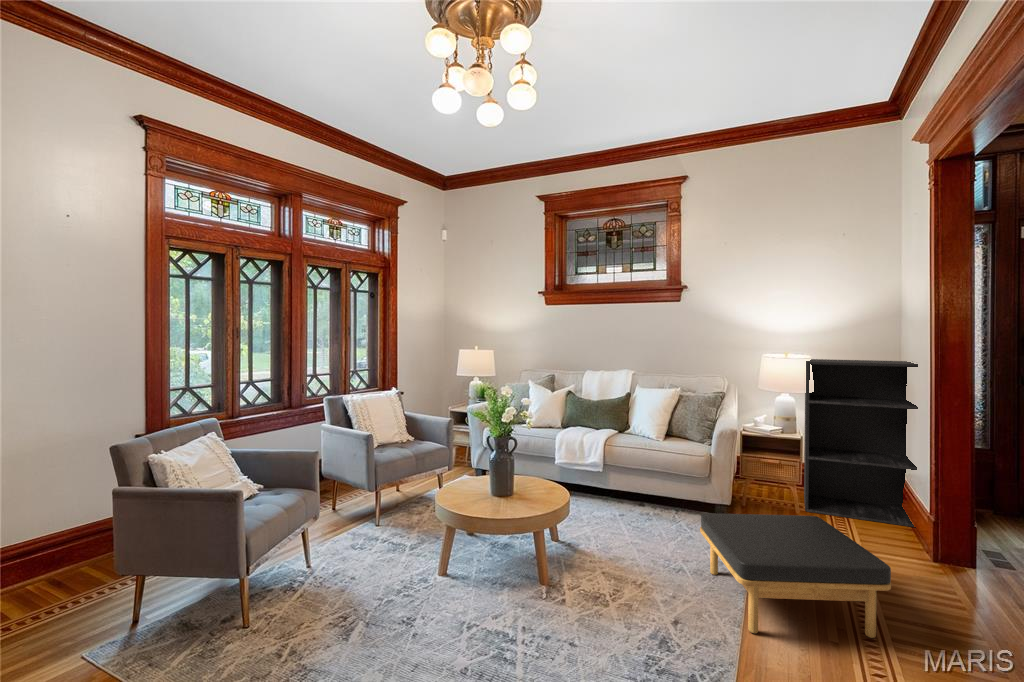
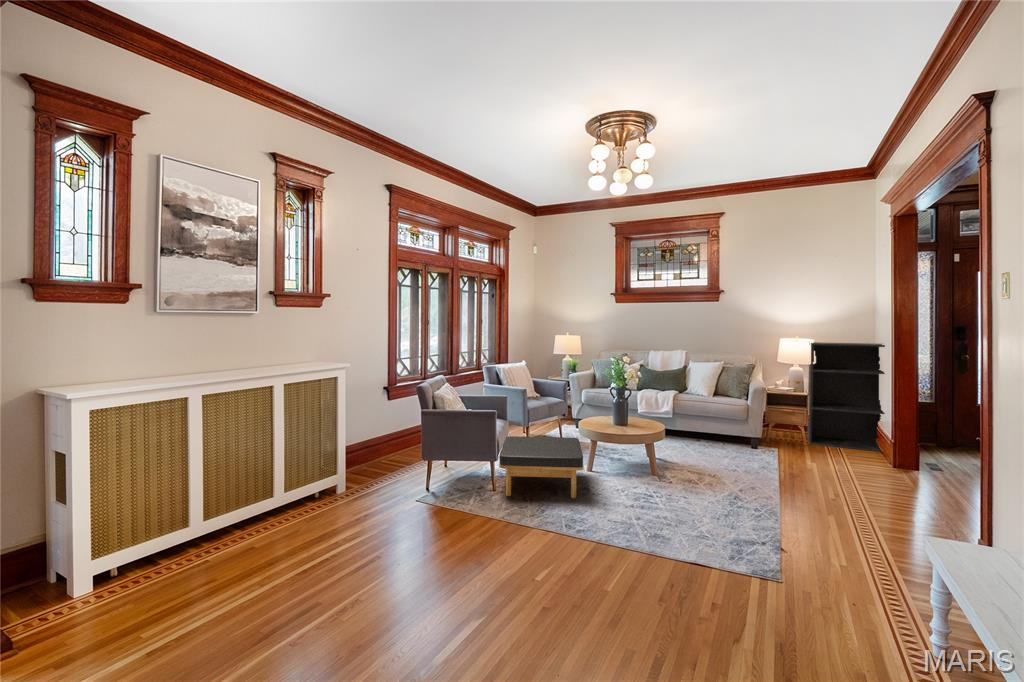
ottoman: present [700,513,891,638] -> present [499,436,584,498]

